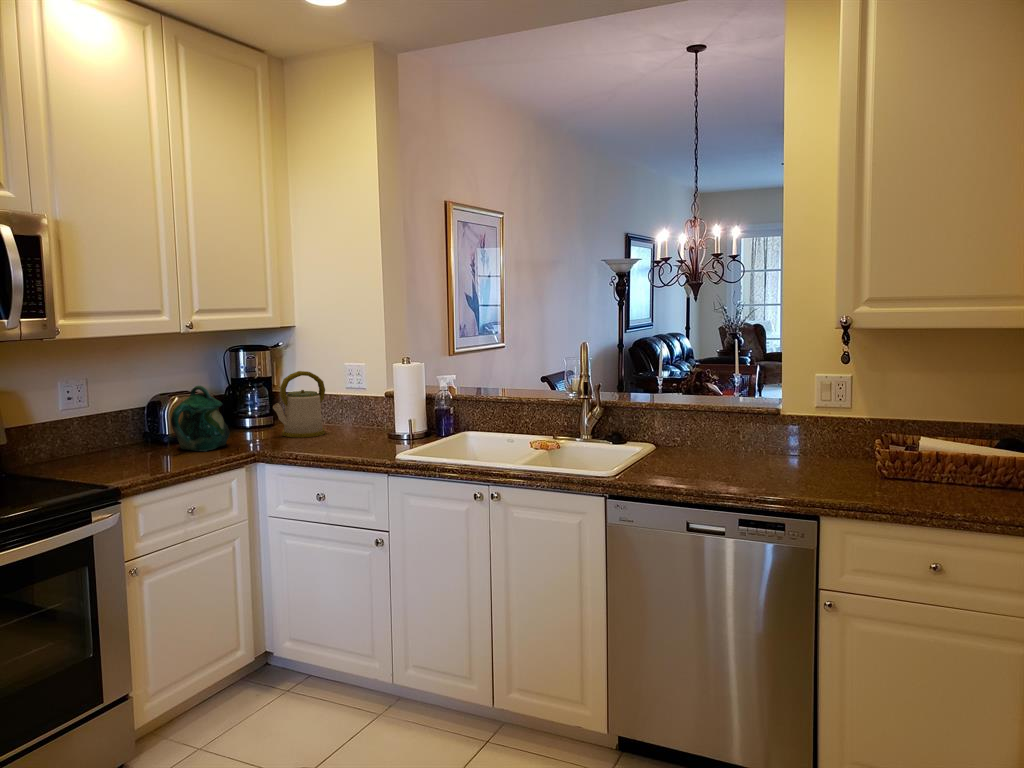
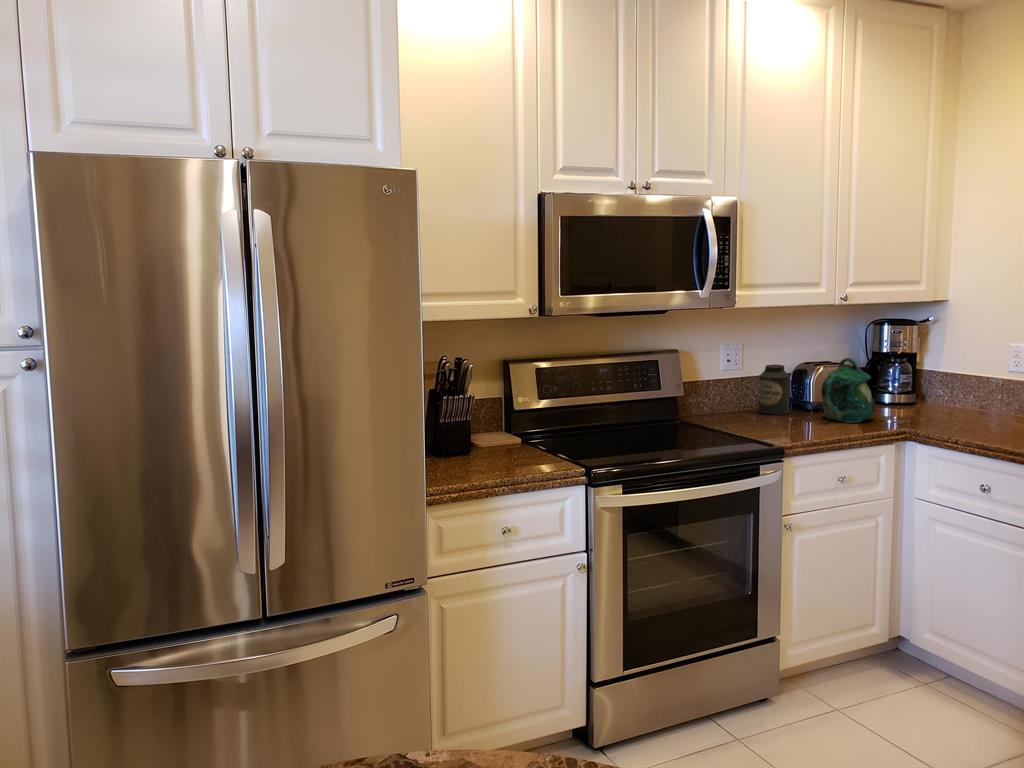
kettle: present [273,371,325,438] -> none [921,348,984,420]
canister: none [107,397,144,451] -> present [759,365,790,415]

